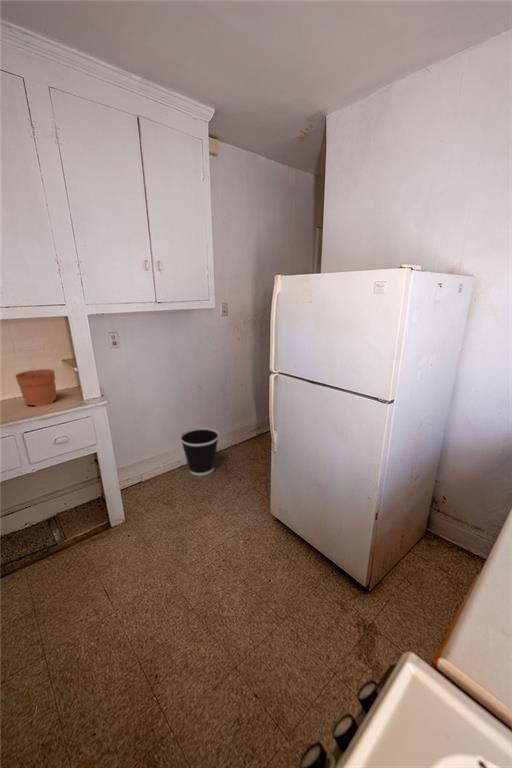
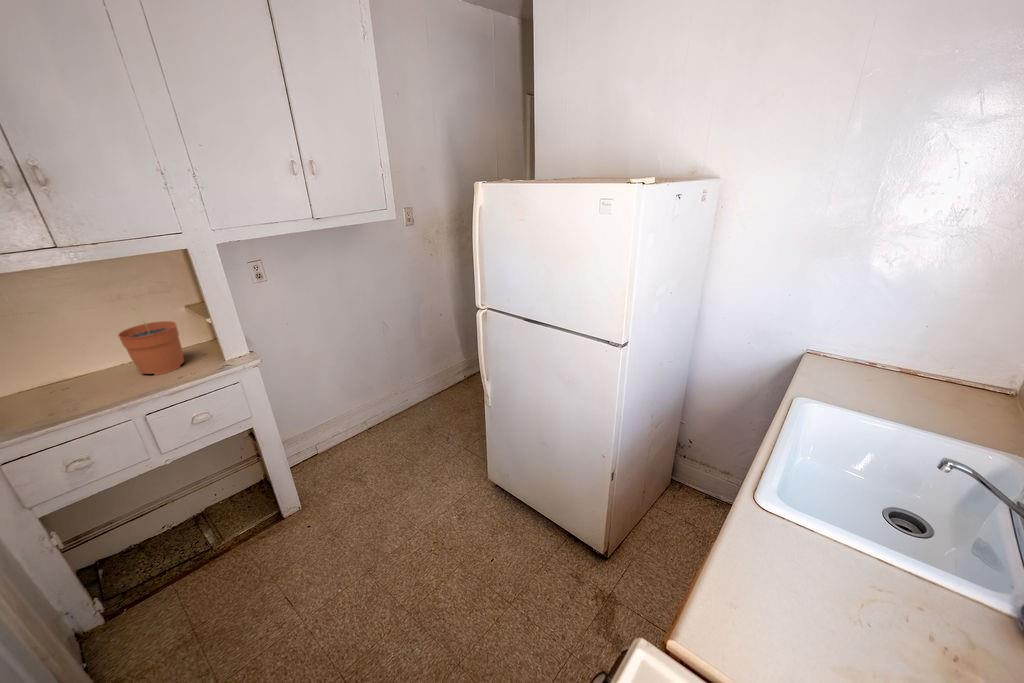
wastebasket: present [180,427,219,476] -> none [365,376,417,438]

